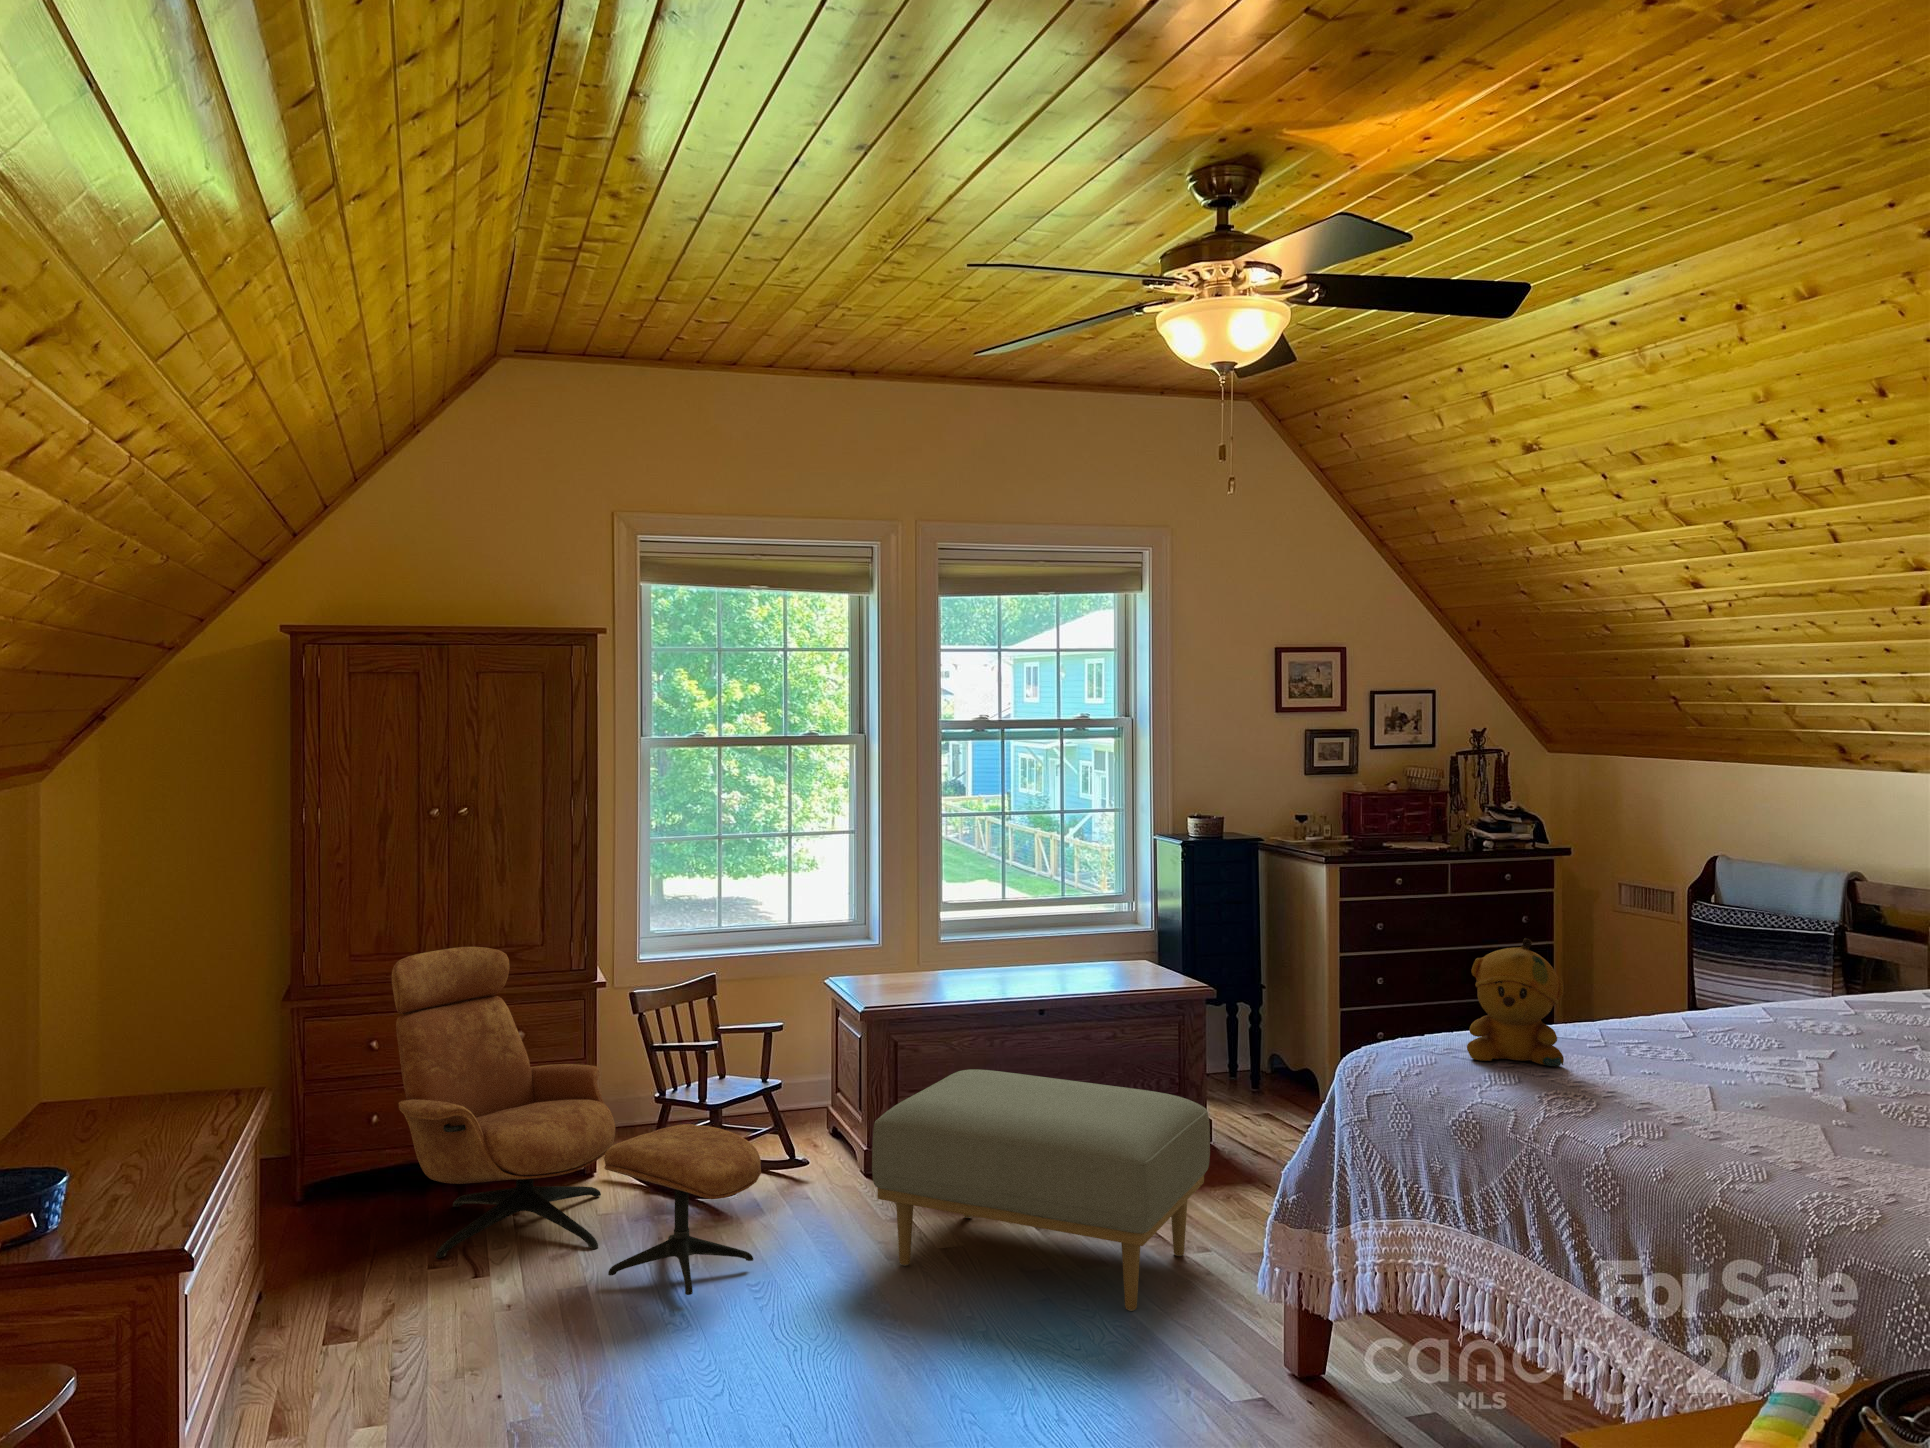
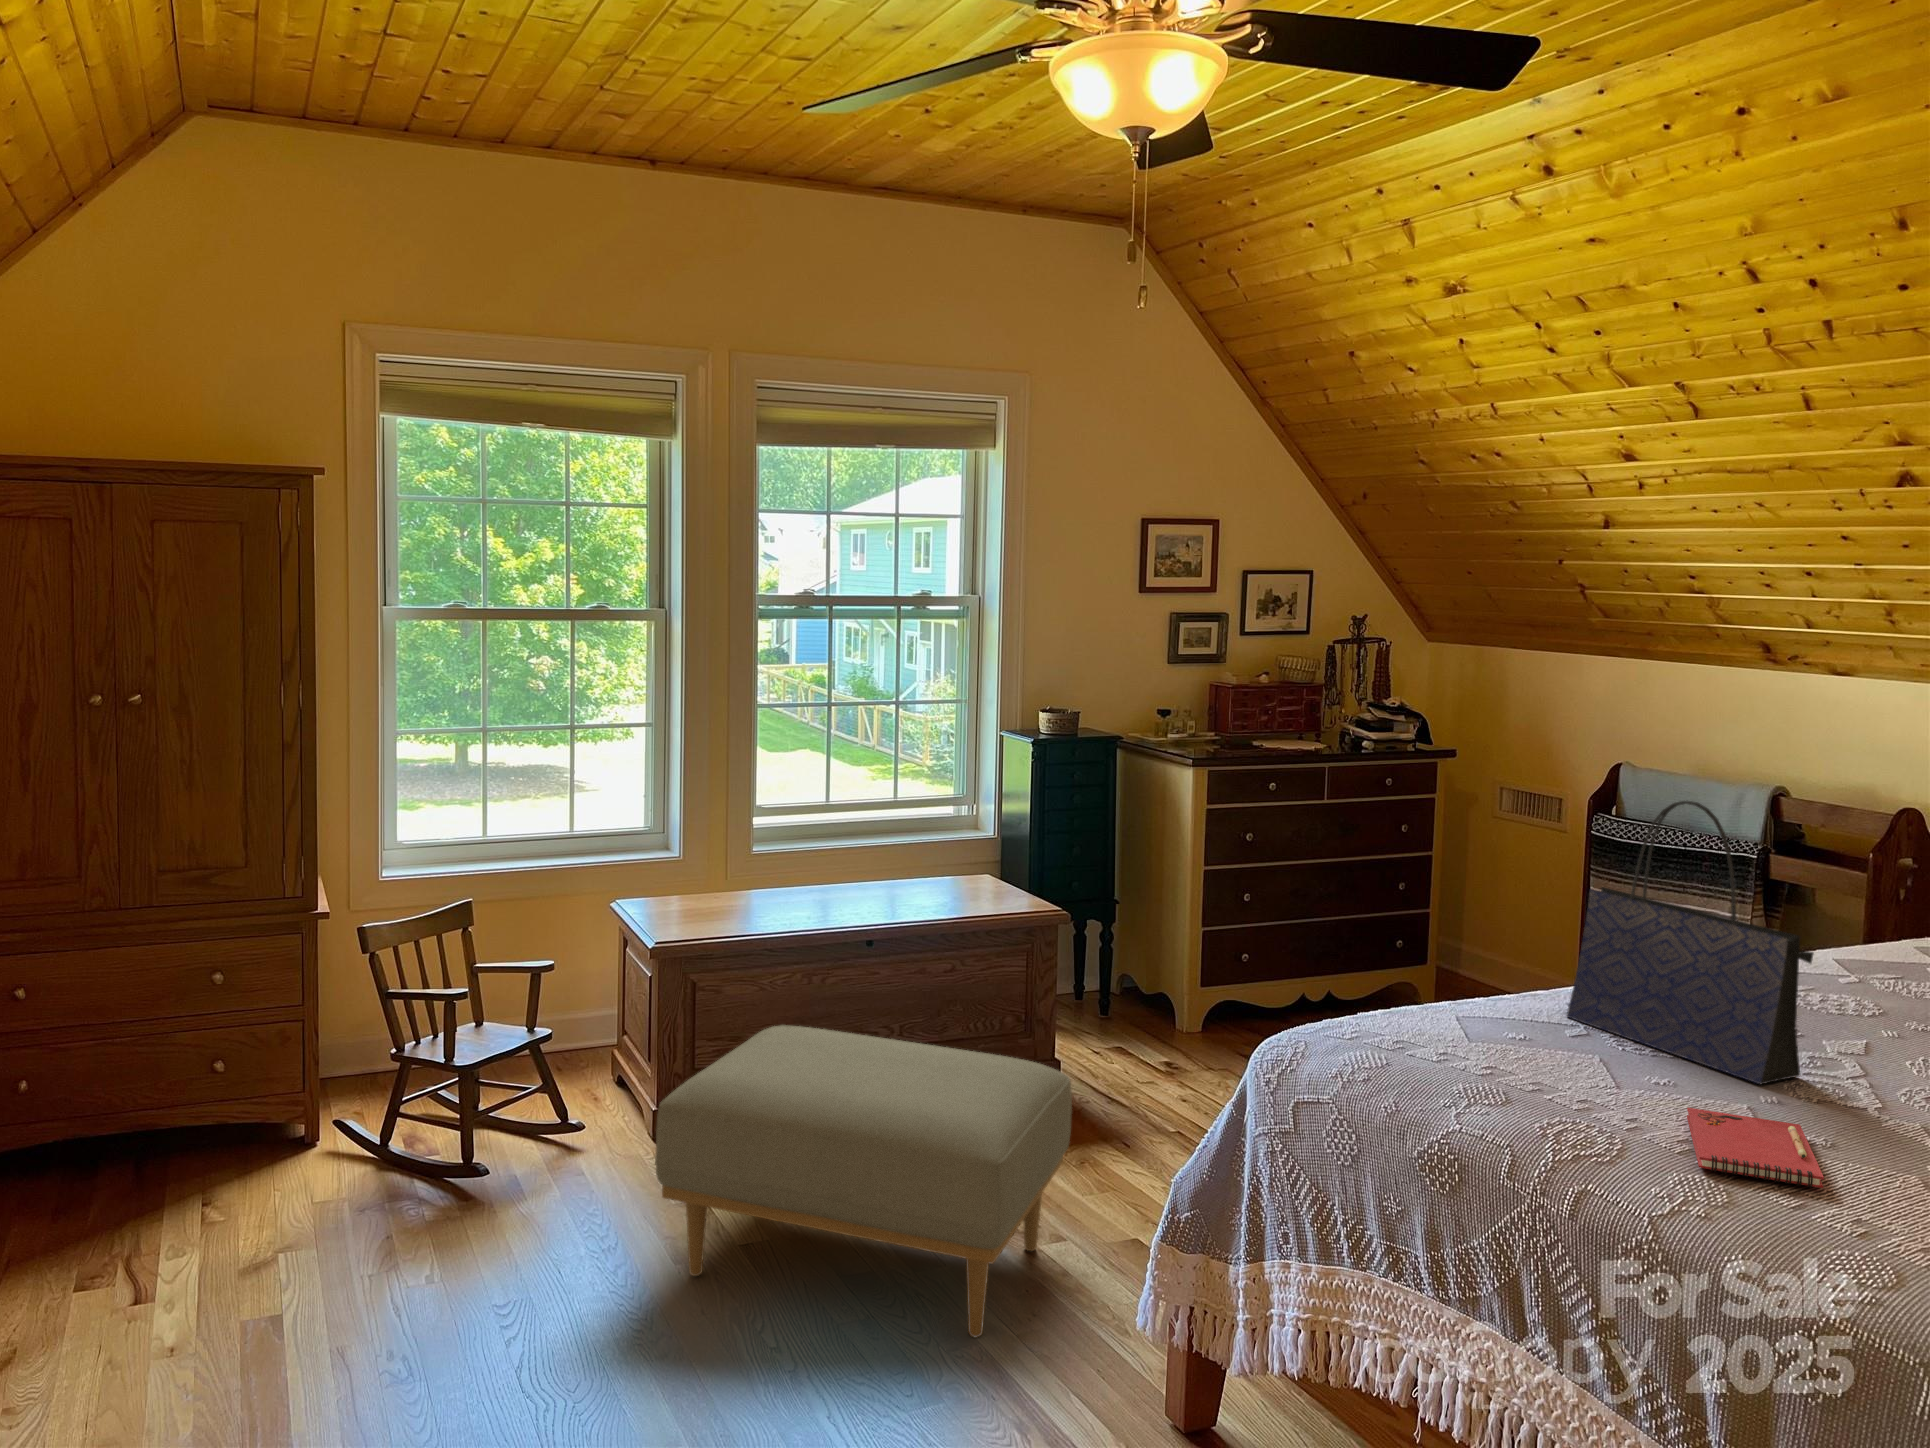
tote bag: none [1597,860,1774,1080] -> present [1567,801,1814,1084]
stuffed bear: present [1467,938,1564,1066] -> none [1420,900,1548,1065]
lounge chair: present [392,947,761,1295] -> none [27,873,511,1336]
notebook: none [1658,1090,1752,1136] -> present [1687,1108,1824,1188]

